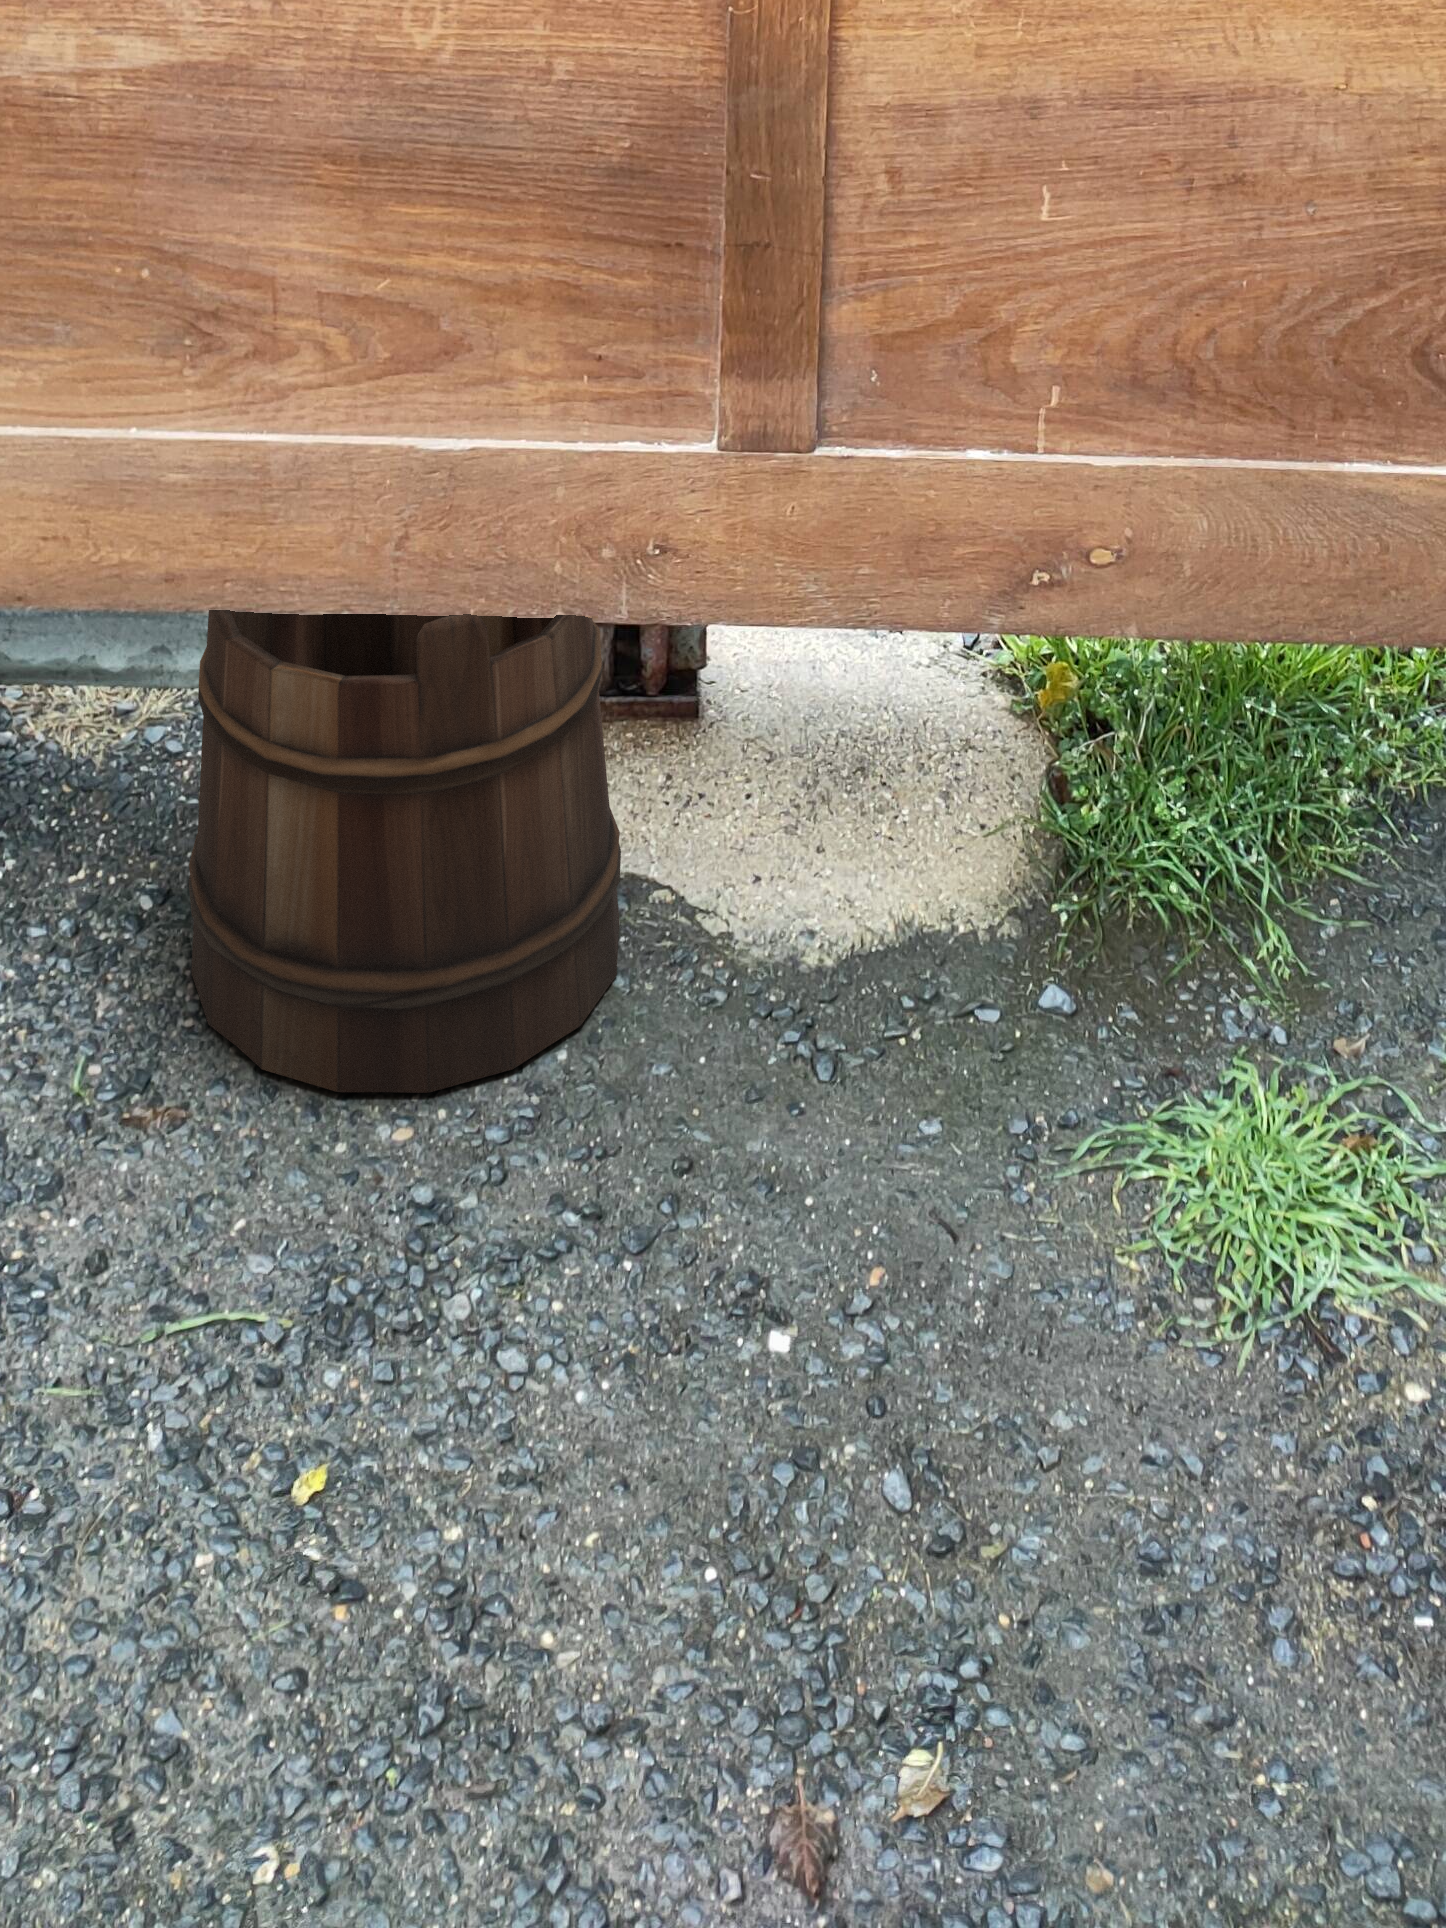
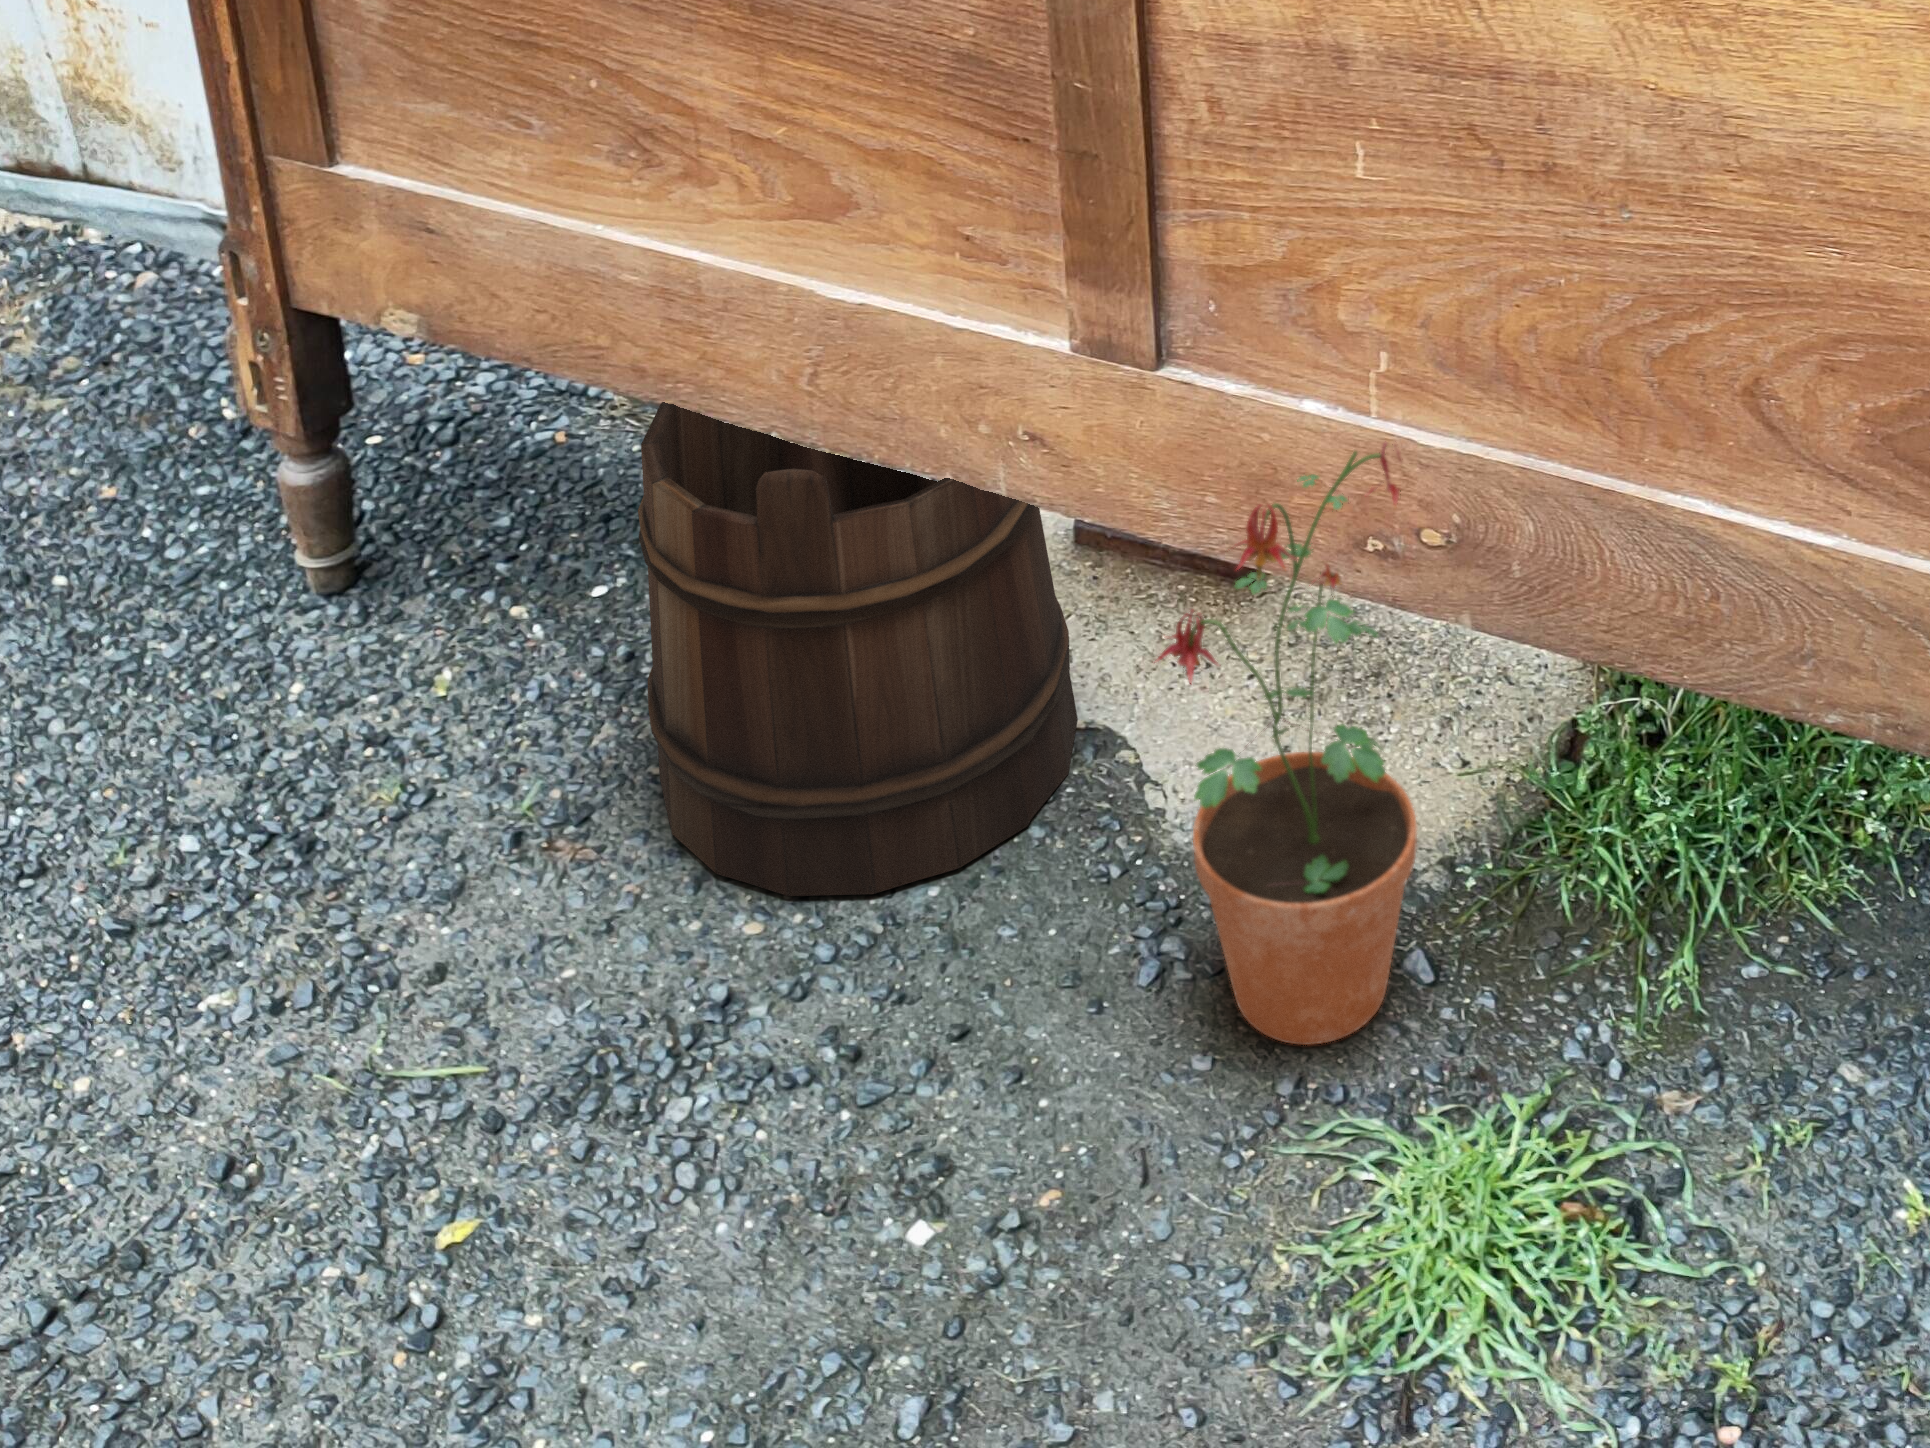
potted plant: none [864,433,1115,1089] -> present [1156,441,1417,1045]

